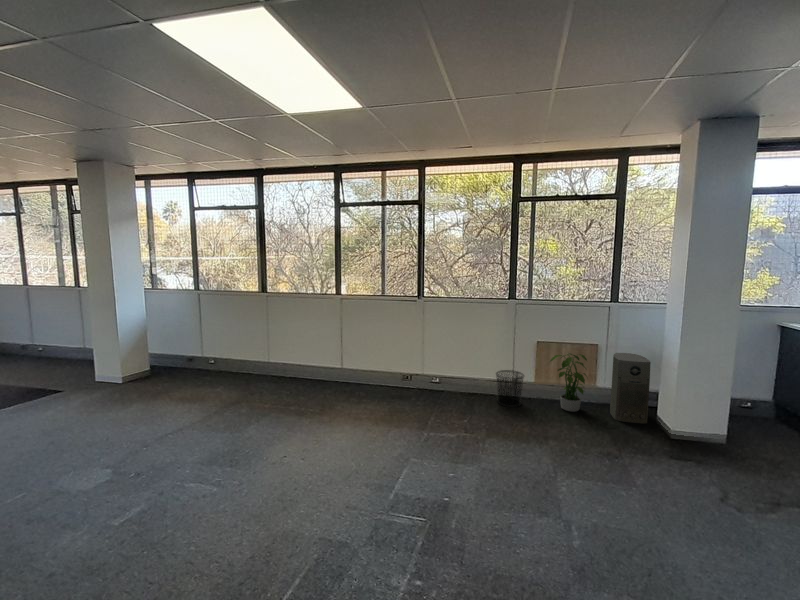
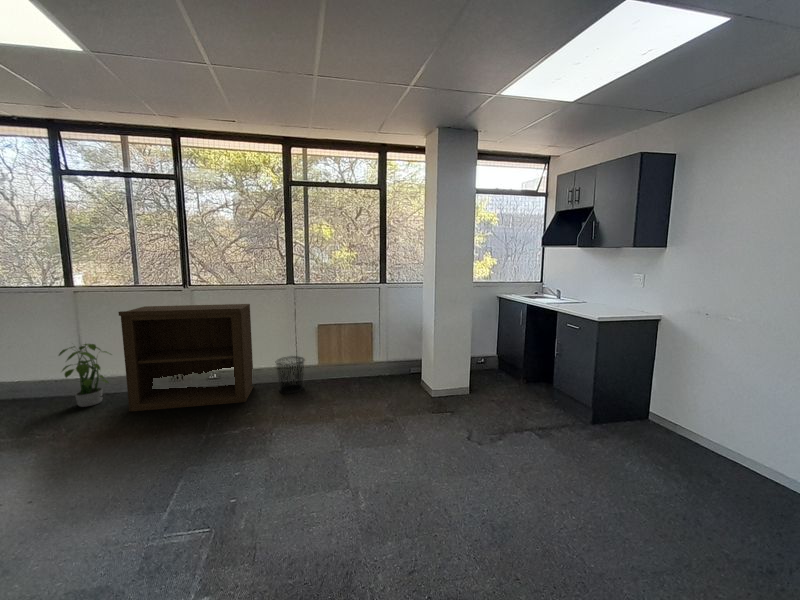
bookshelf: none [378,313,474,408] -> present [118,304,254,411]
potted plant: present [550,353,587,412] -> present [59,344,109,407]
air purifier: present [610,353,651,423] -> none [383,328,411,390]

